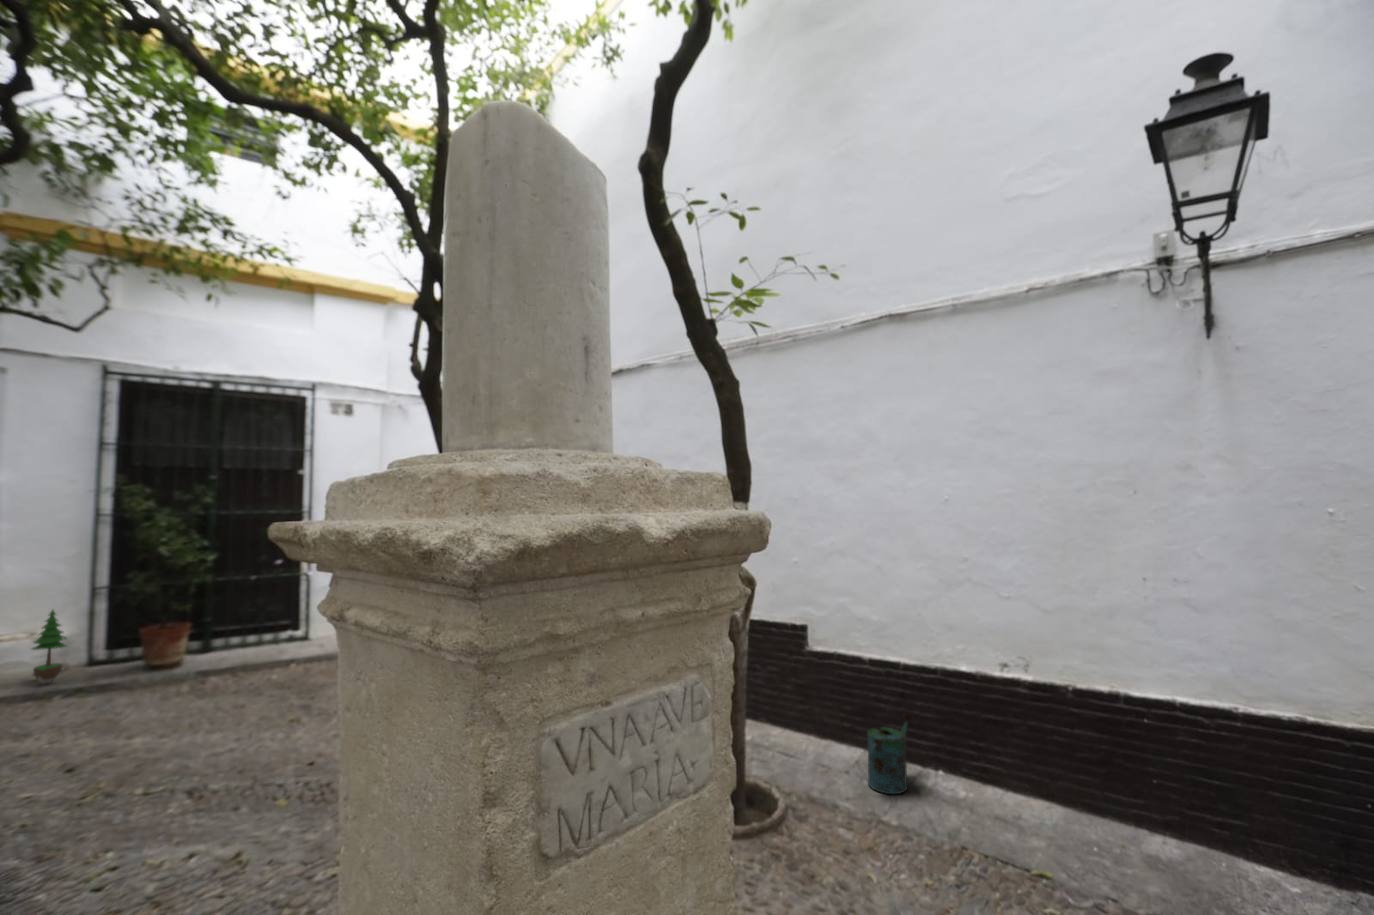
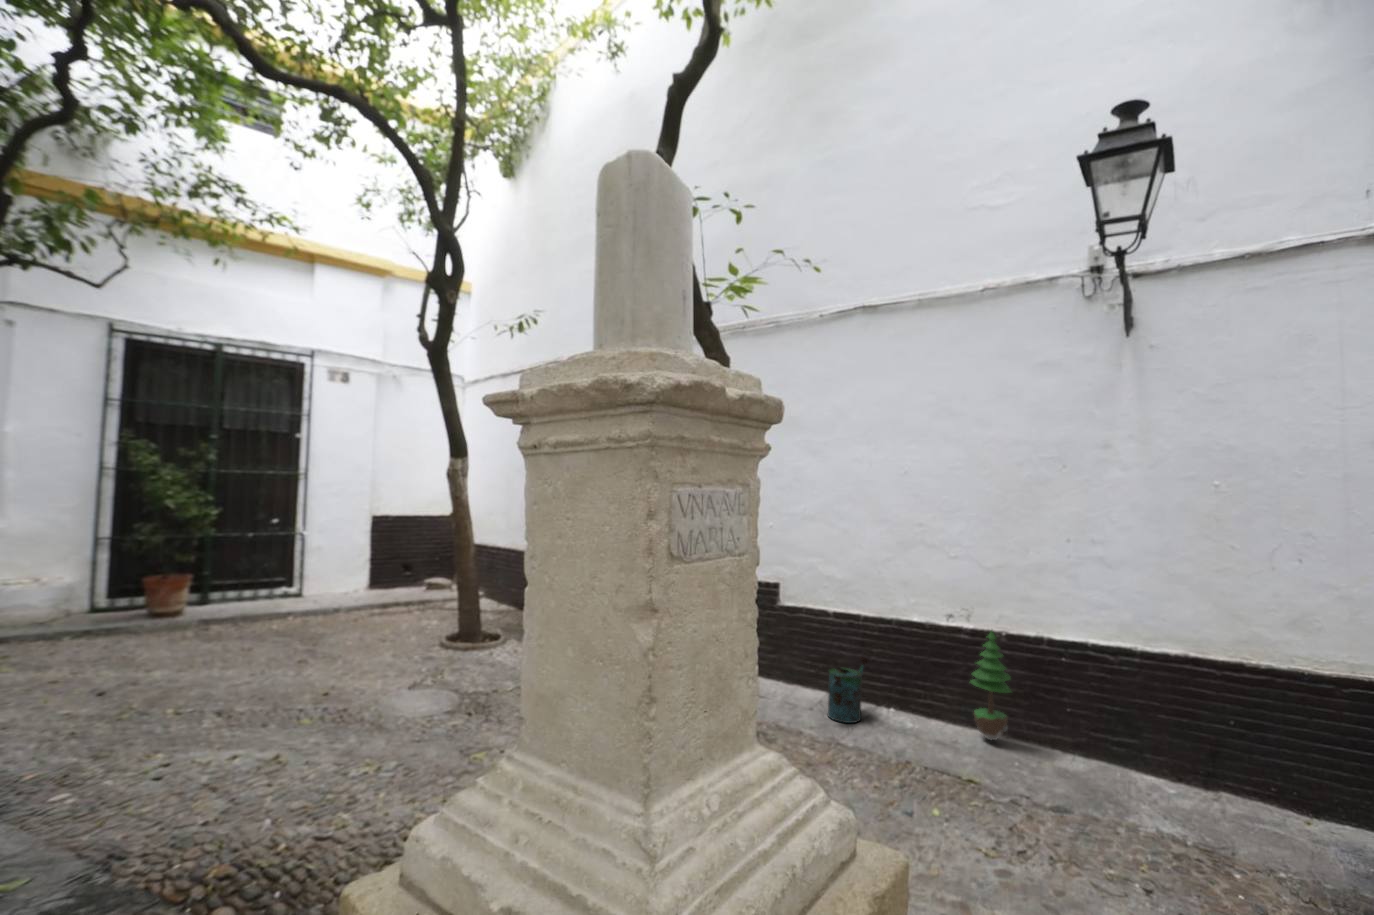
potted tree: present [32,610,66,684] -> present [970,631,1011,740]

